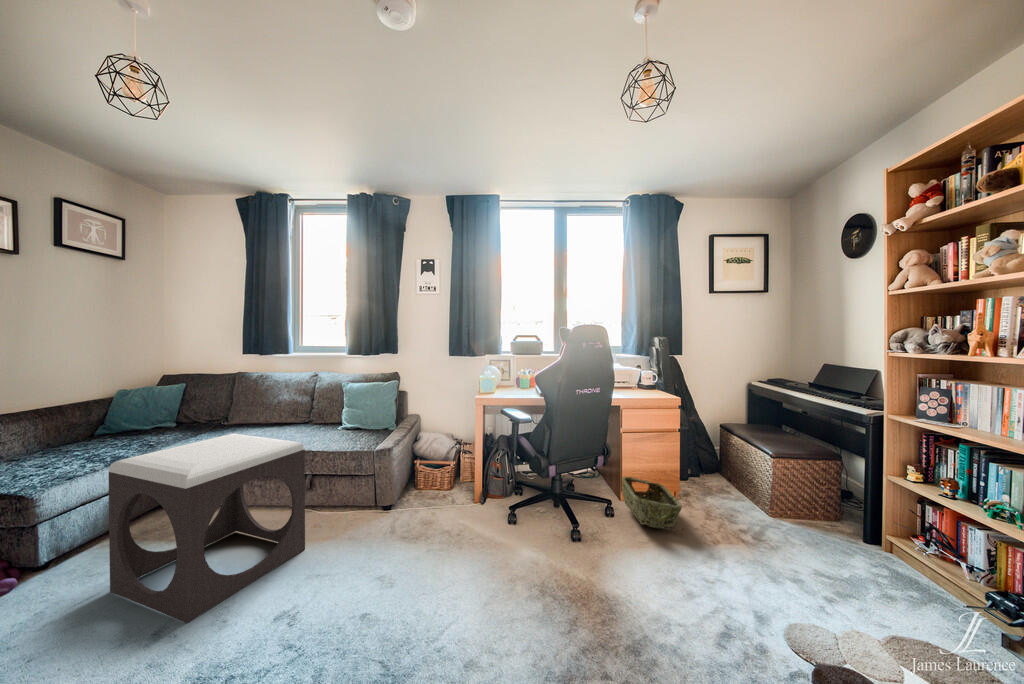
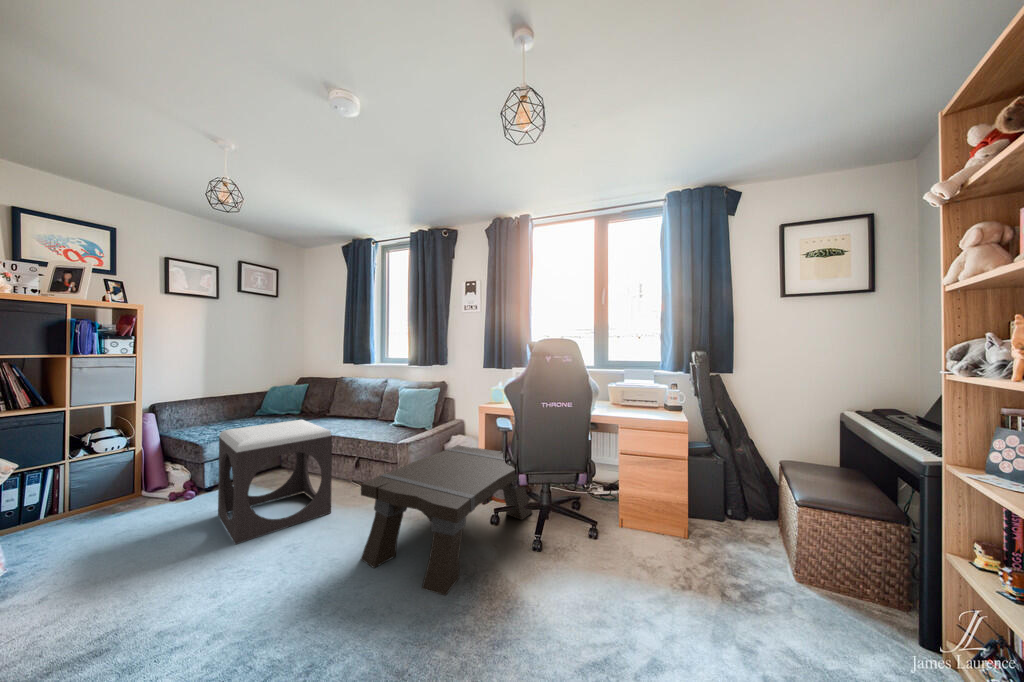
coffee table: none [394,444,547,605] -> present [361,445,532,595]
woven basket: present [622,477,682,529] -> none [602,499,660,563]

